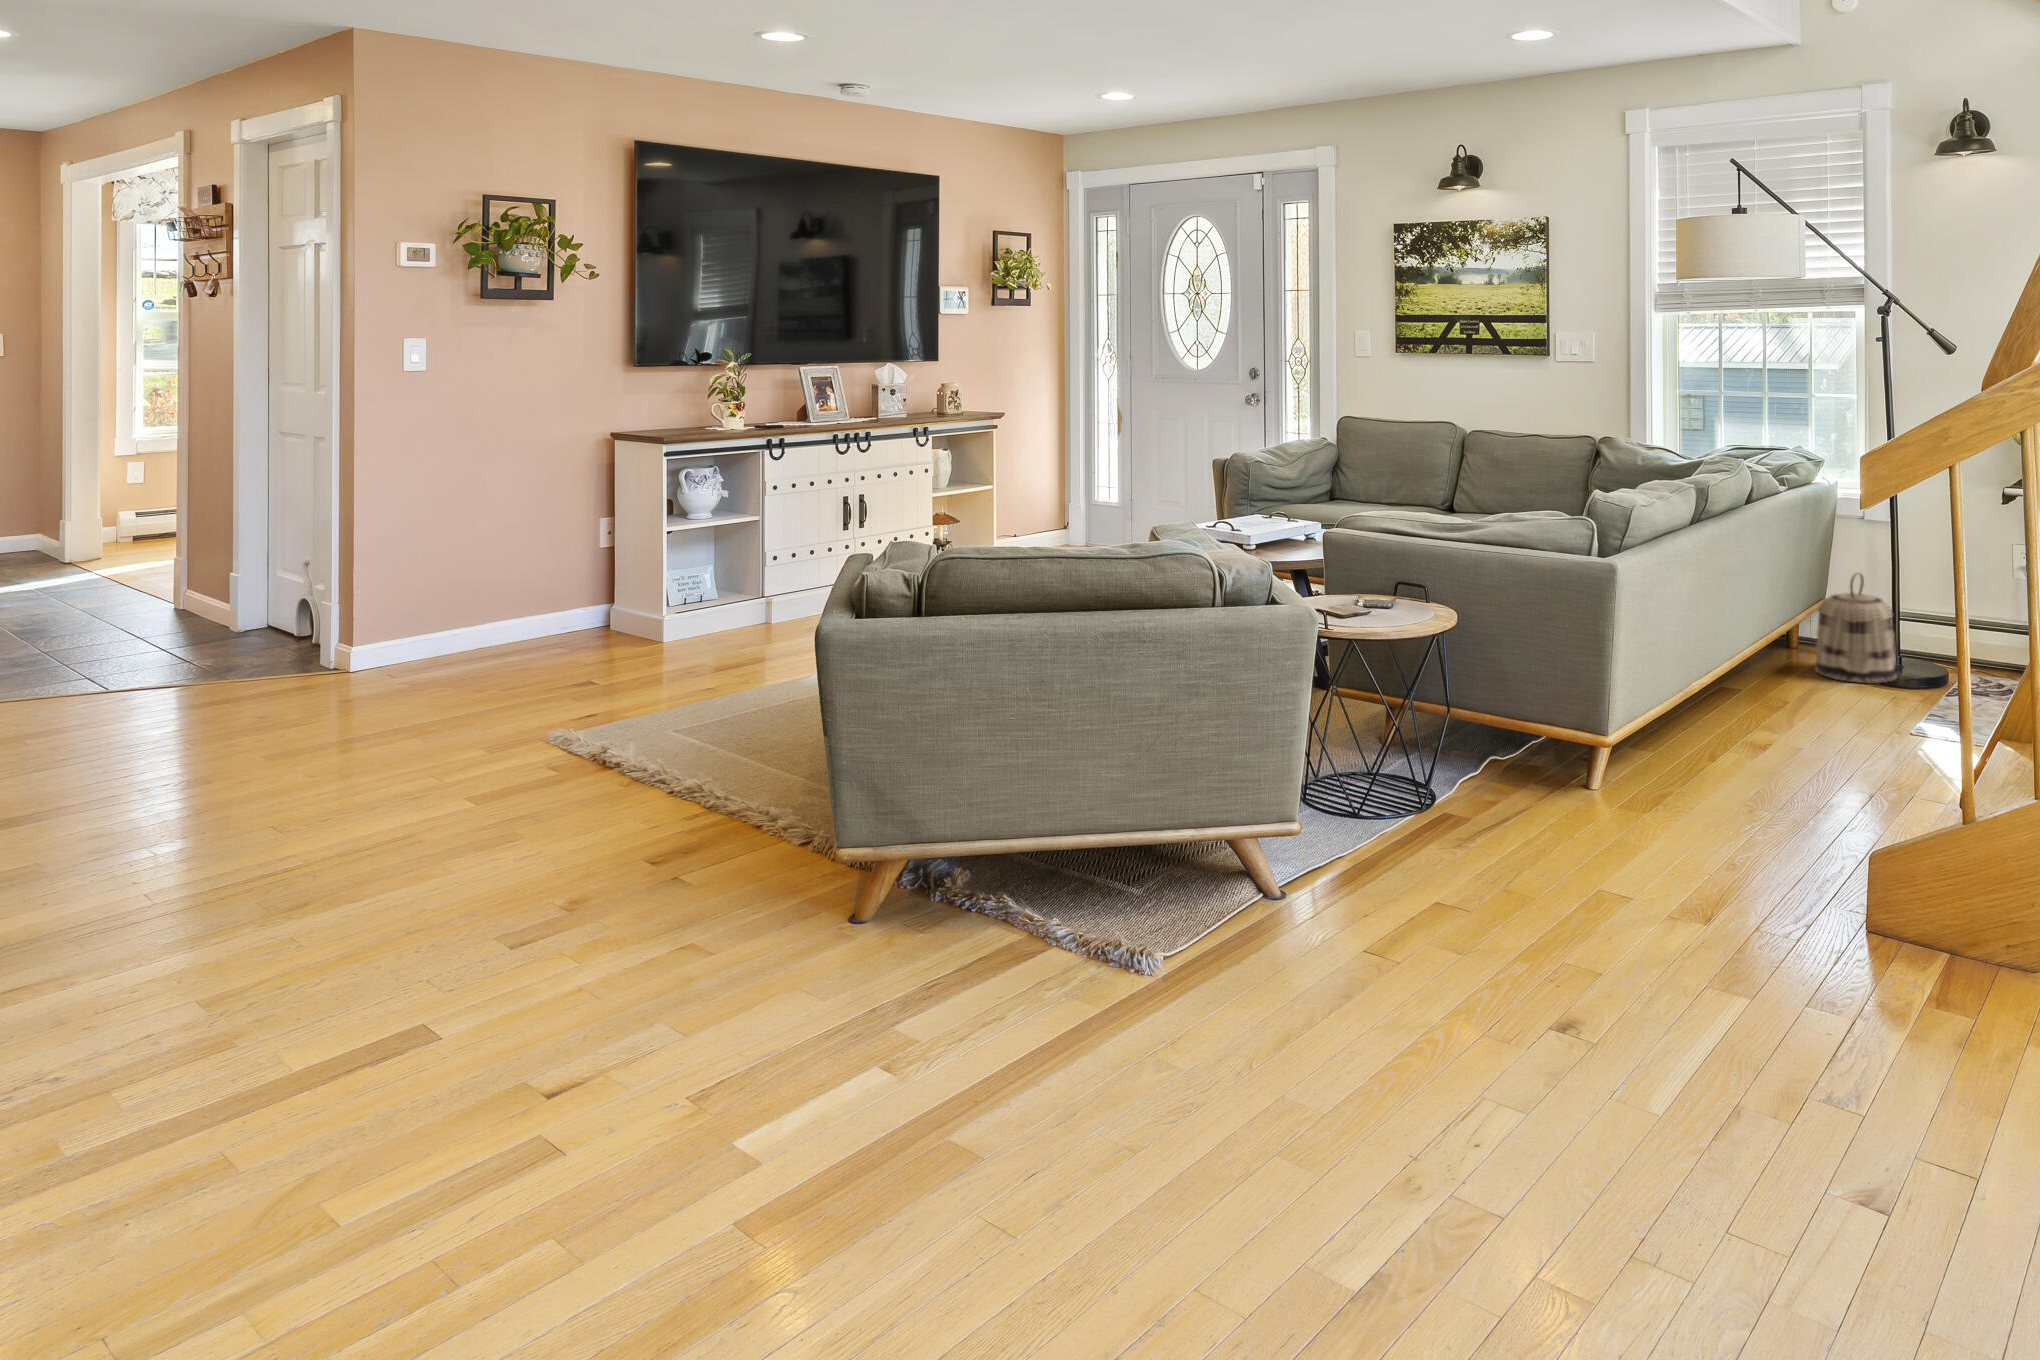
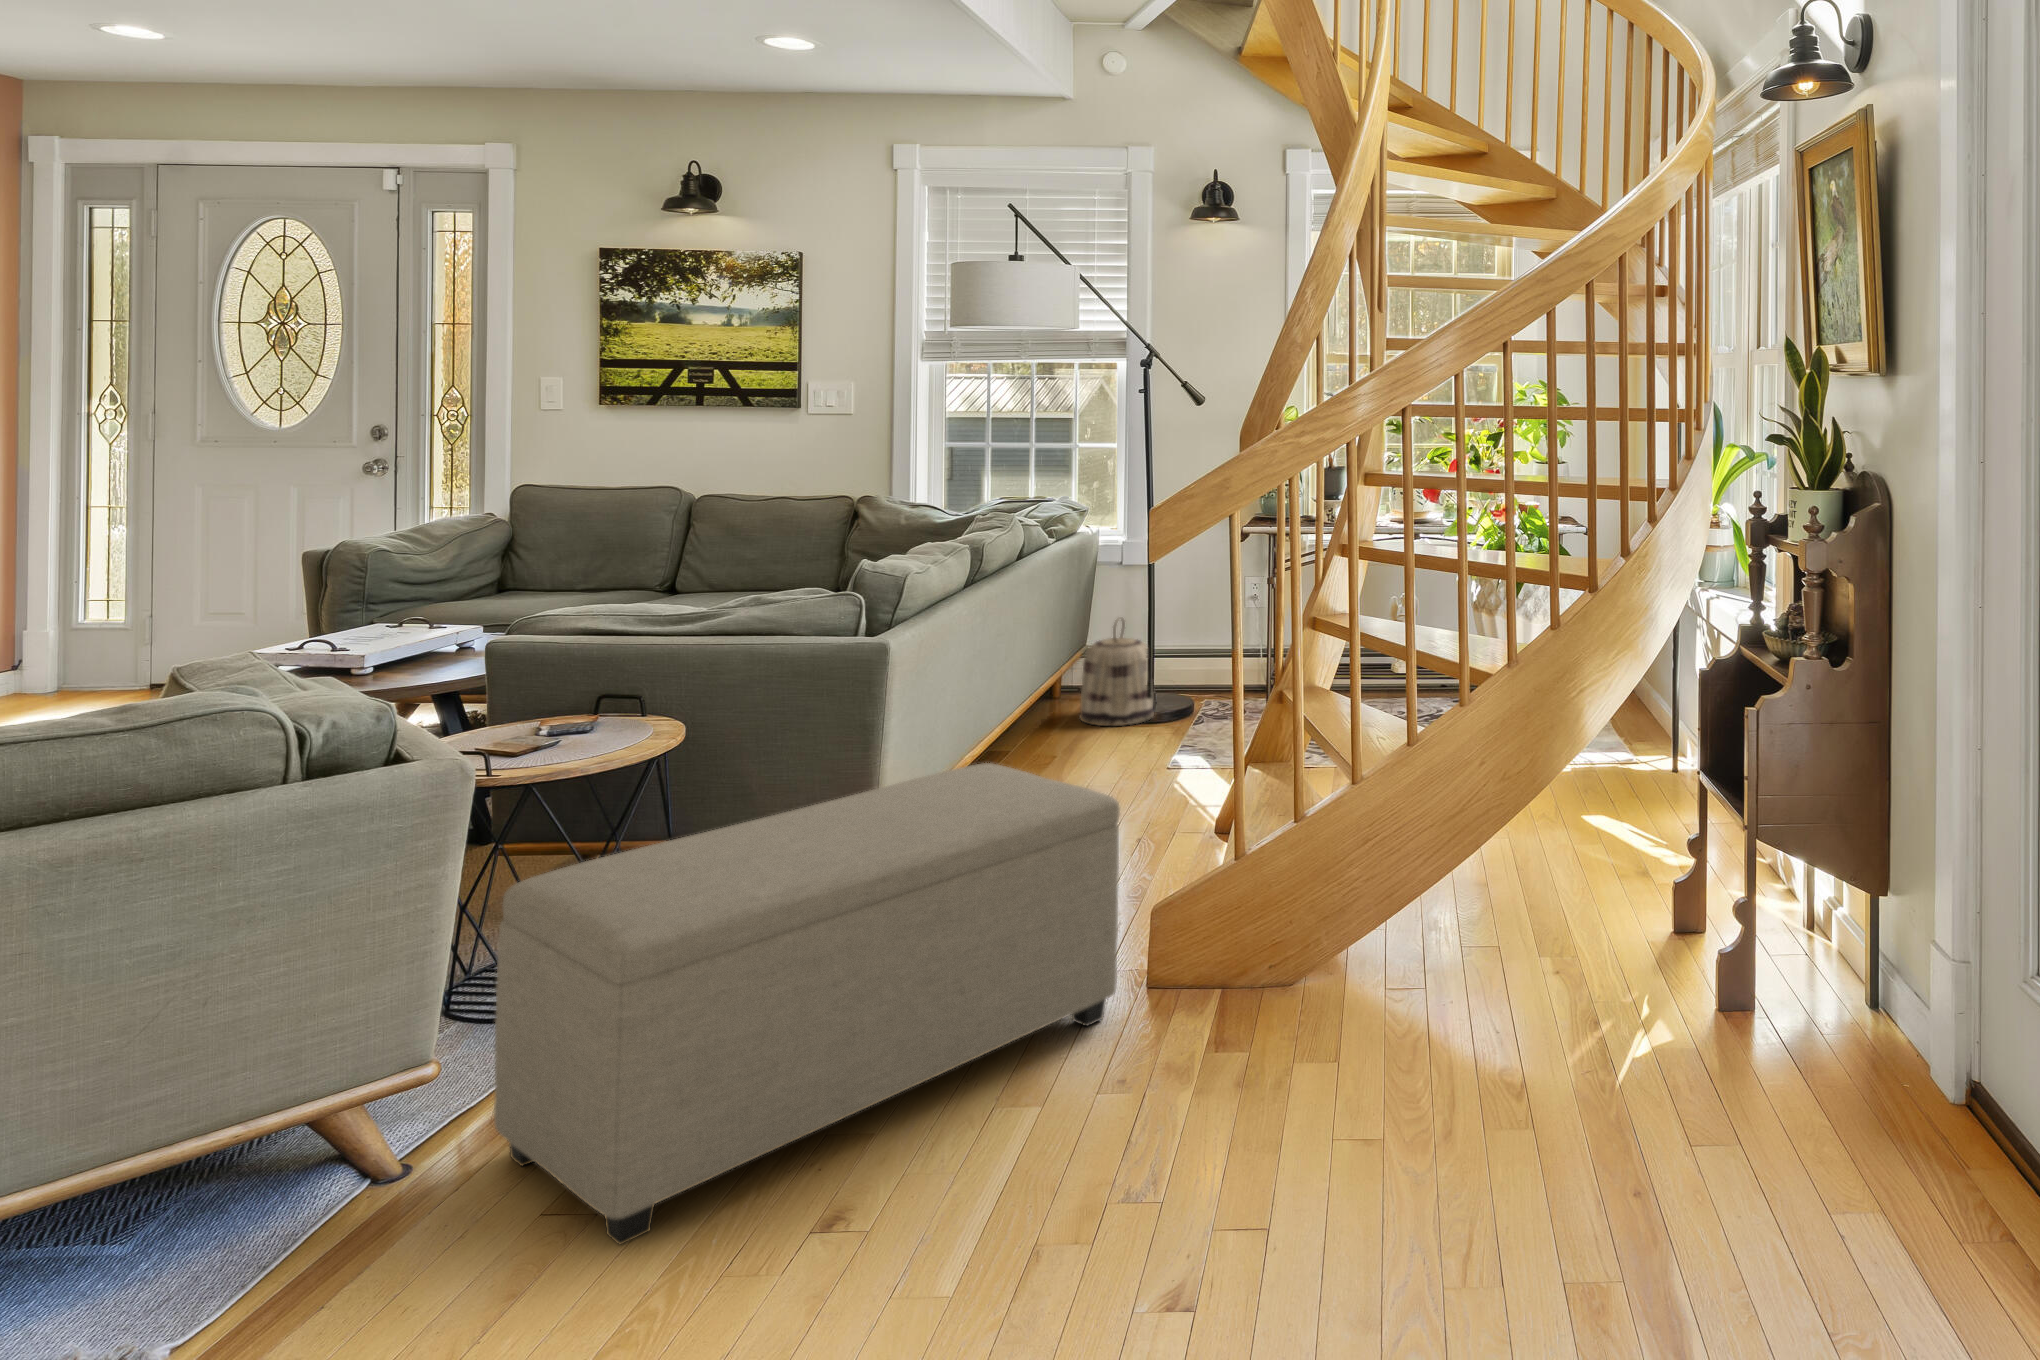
ottoman: none [1336,681,1819,975] -> present [494,763,1120,1244]

